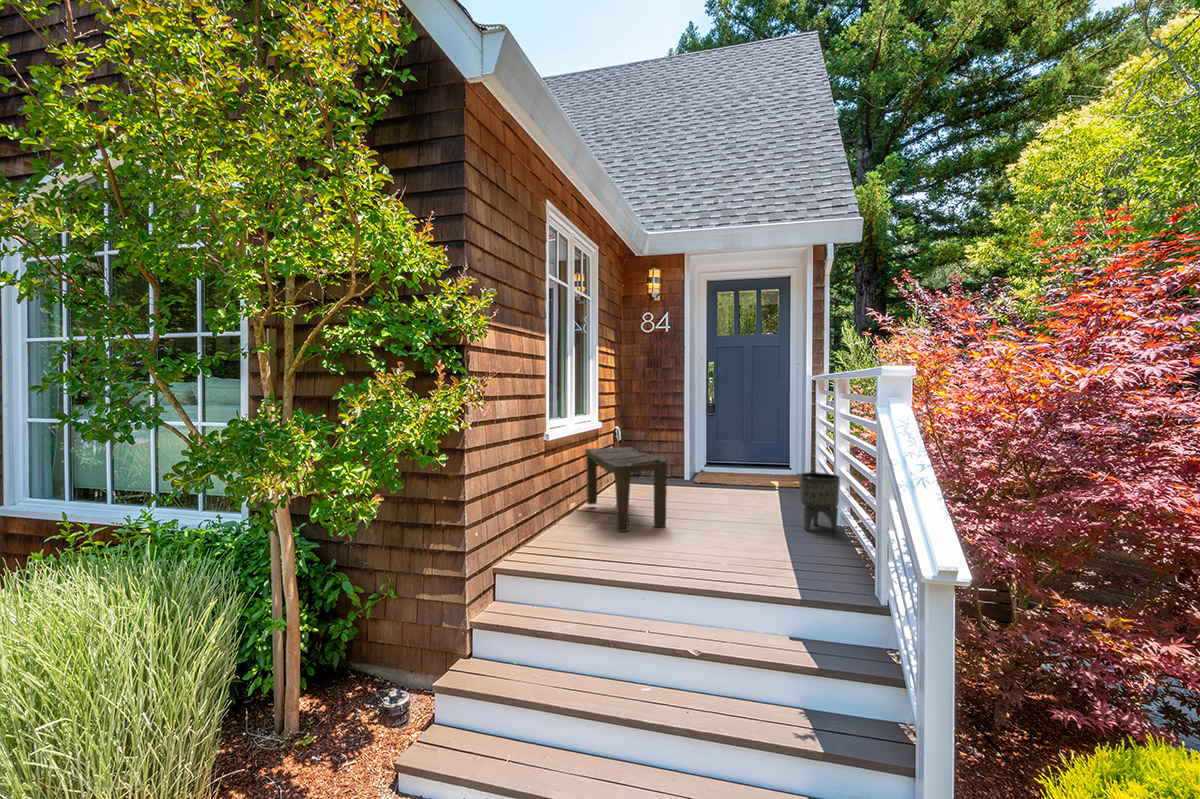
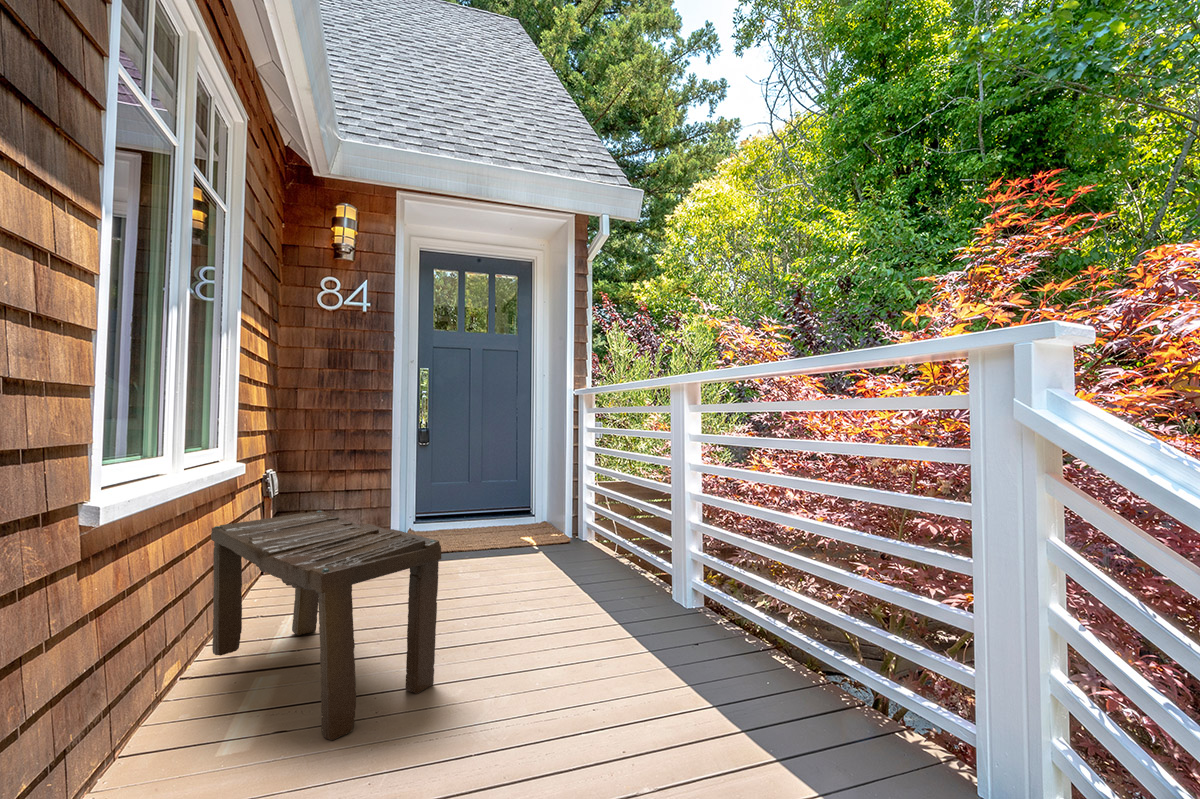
planter: present [799,472,840,531] -> none [653,529,714,632]

